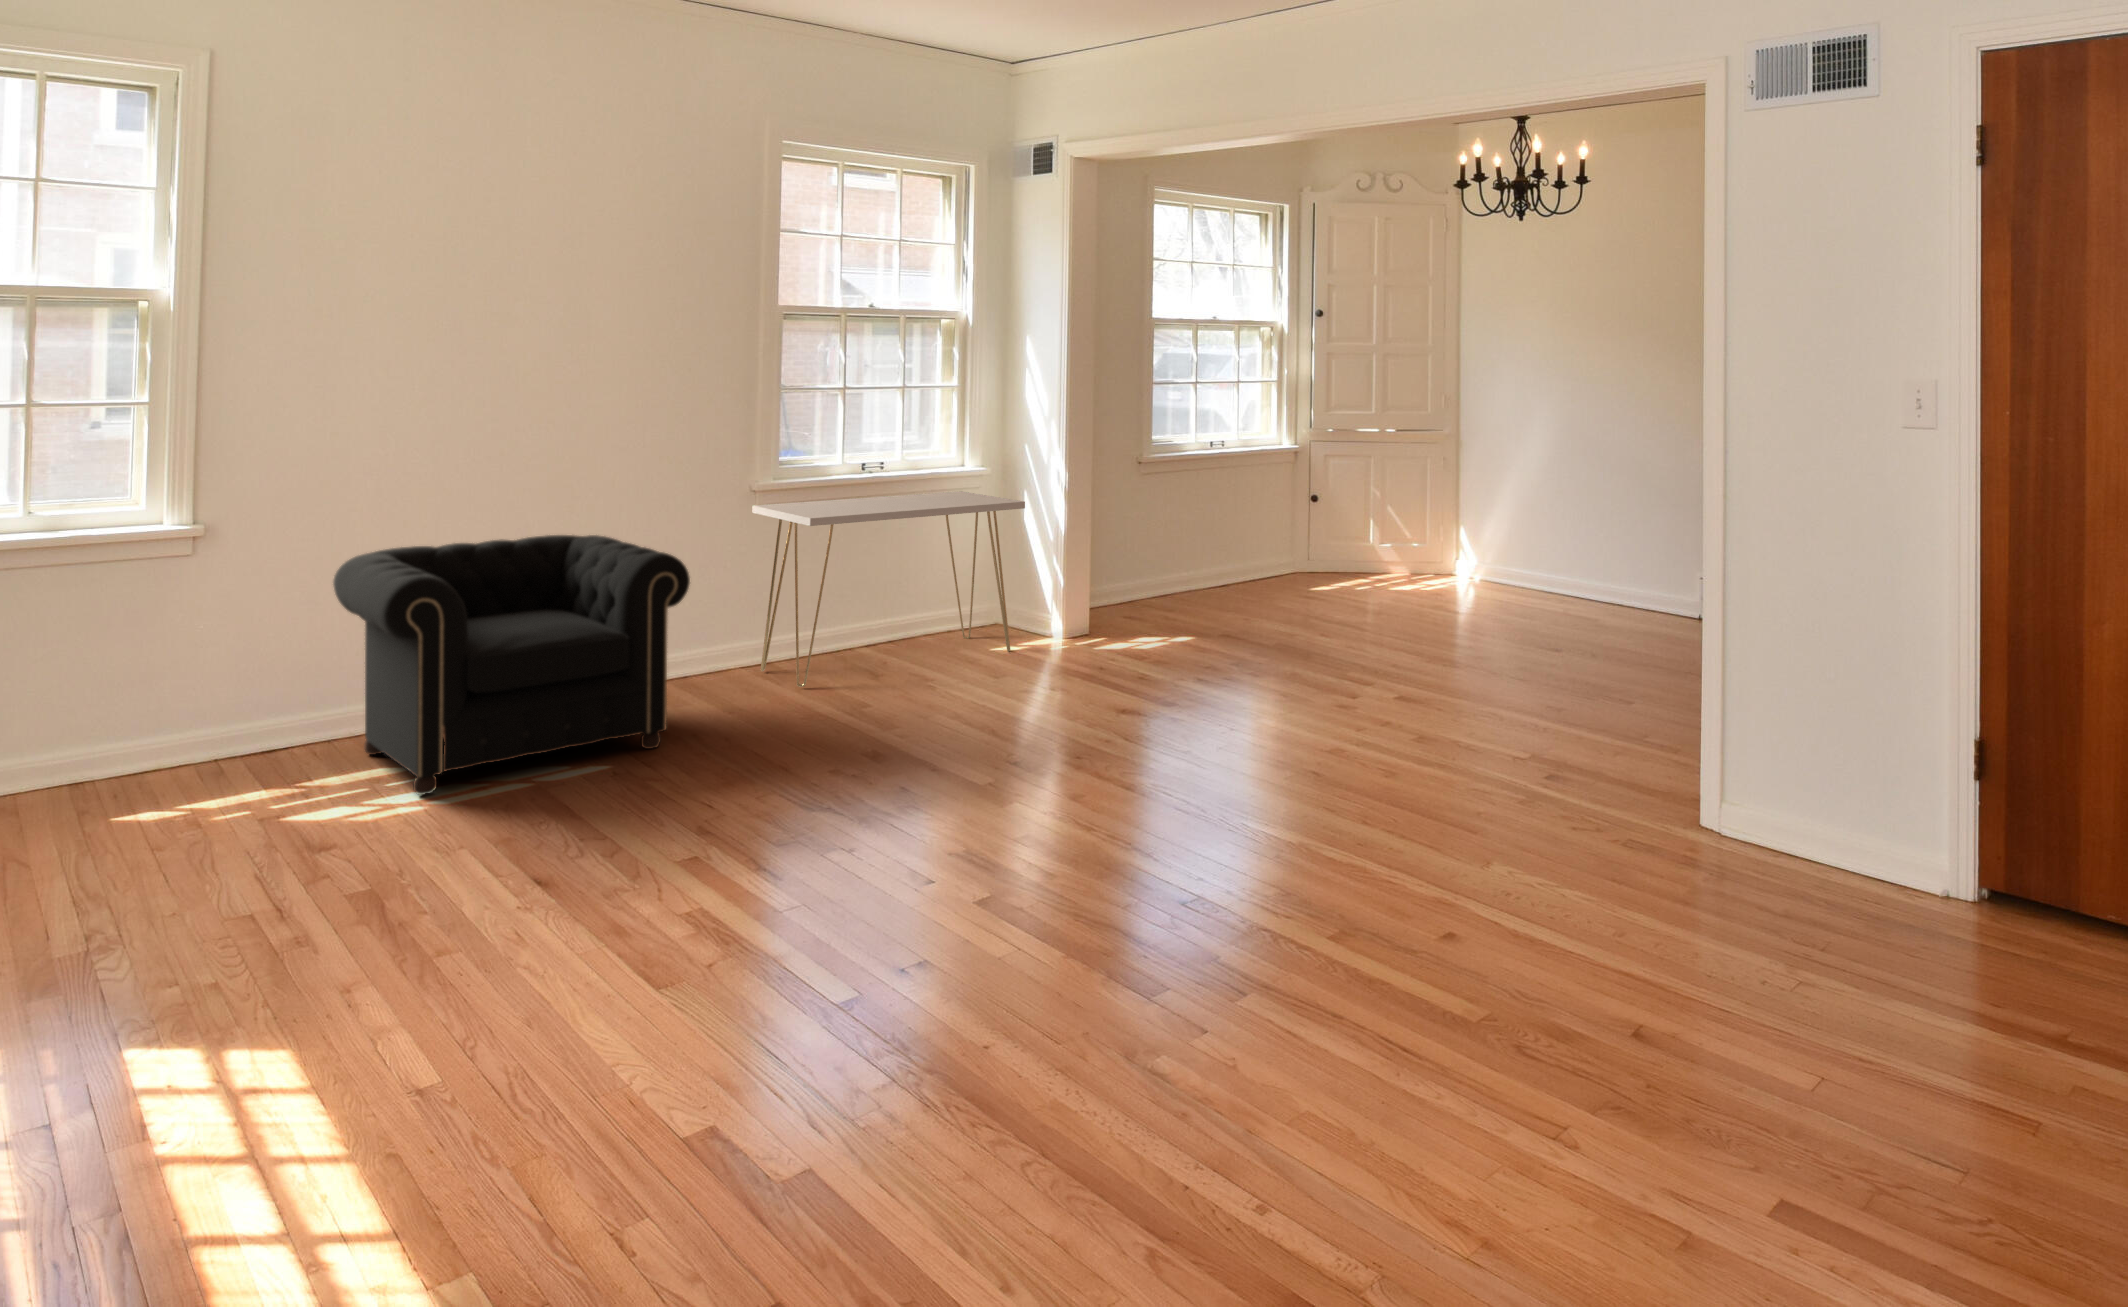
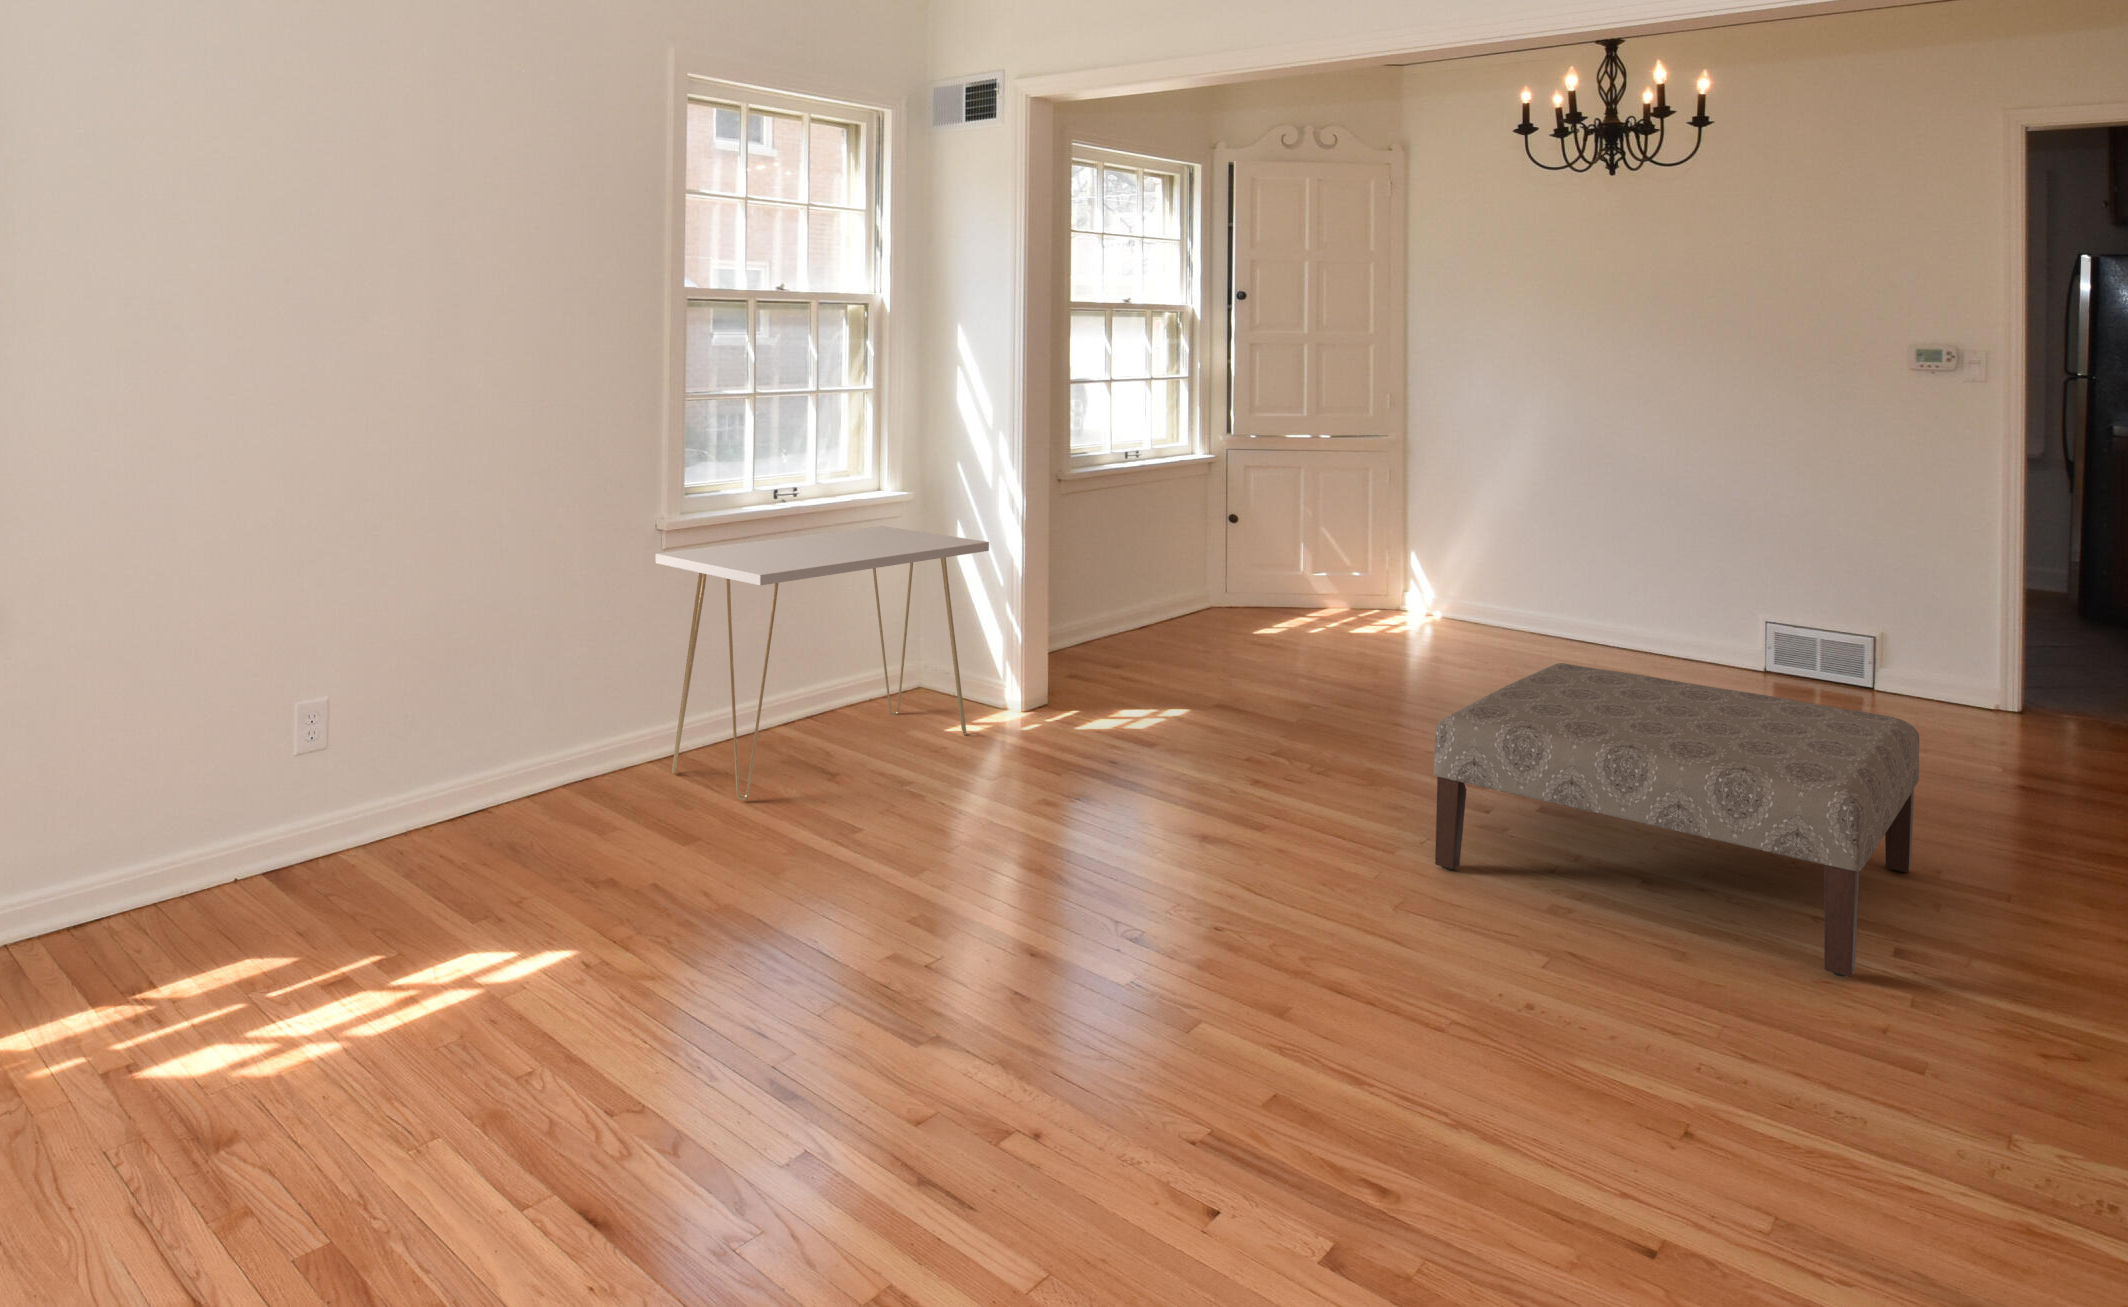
armchair: present [333,535,690,795] -> none [168,606,655,1018]
ottoman: none [1273,592,1625,787] -> present [1434,663,1919,977]

